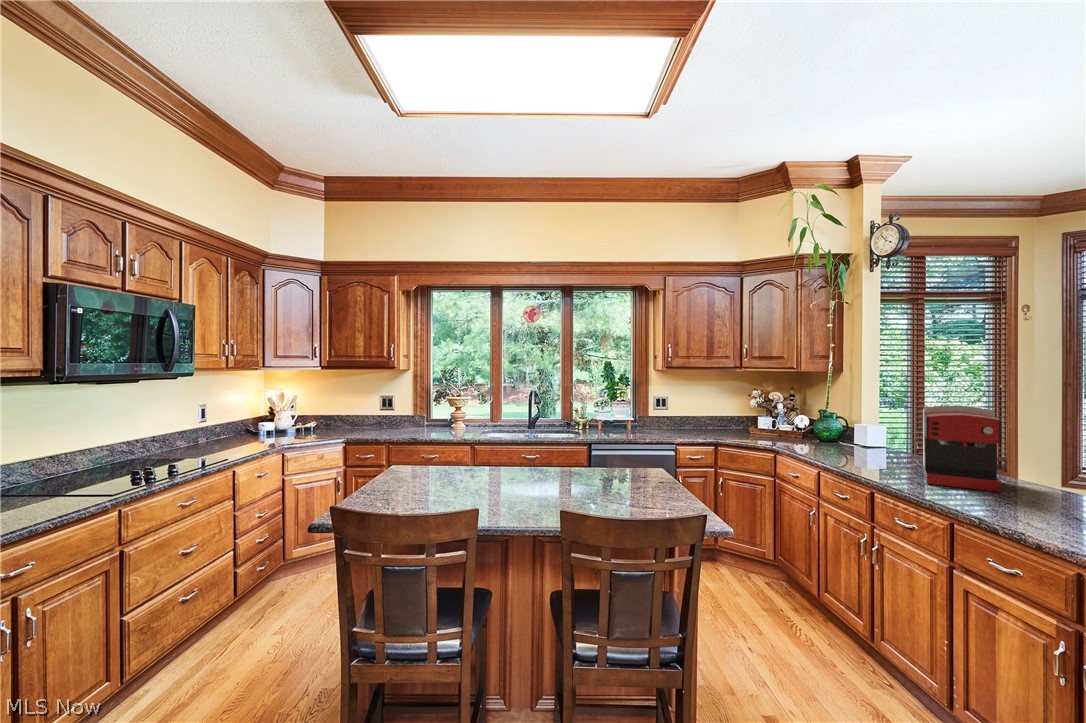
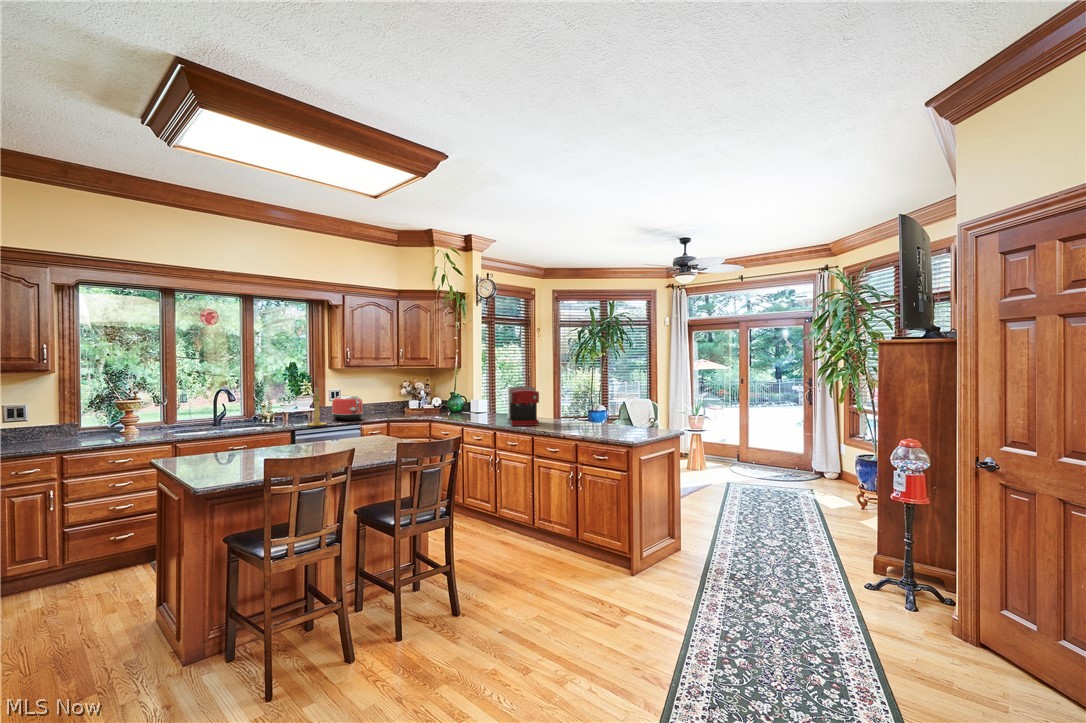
candle holder: none [612,392,635,440] -> present [307,388,326,426]
toaster: none [649,405,686,438] -> present [332,396,363,421]

